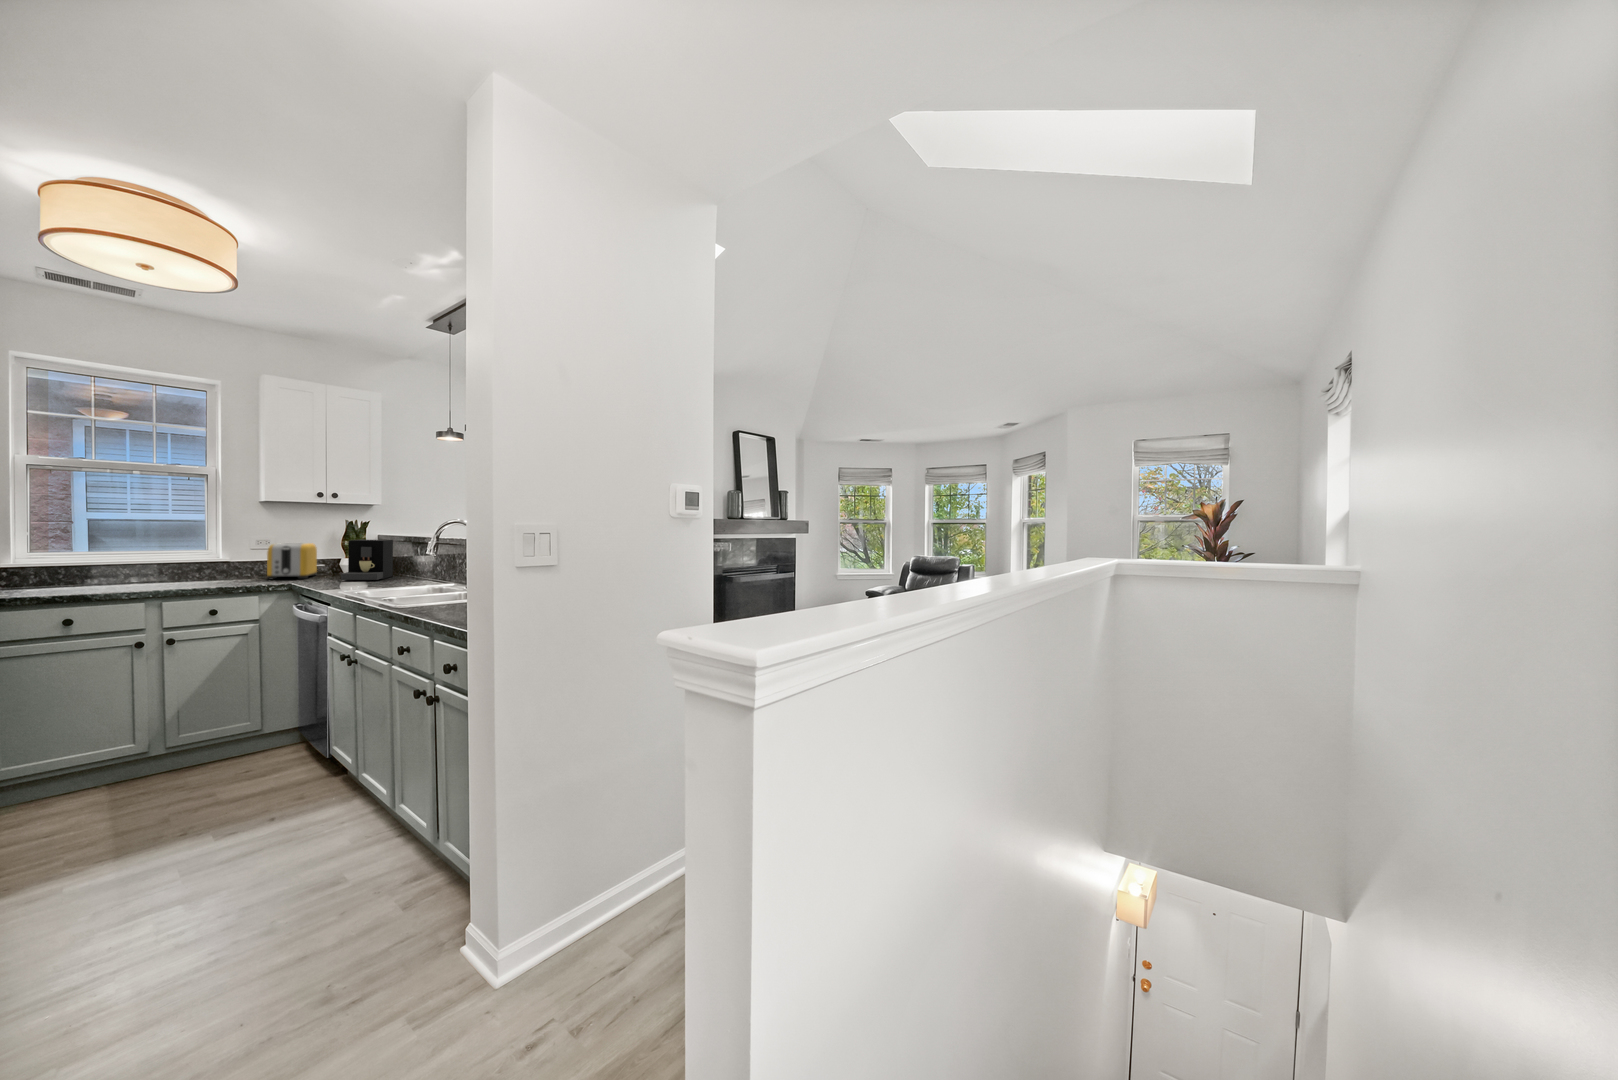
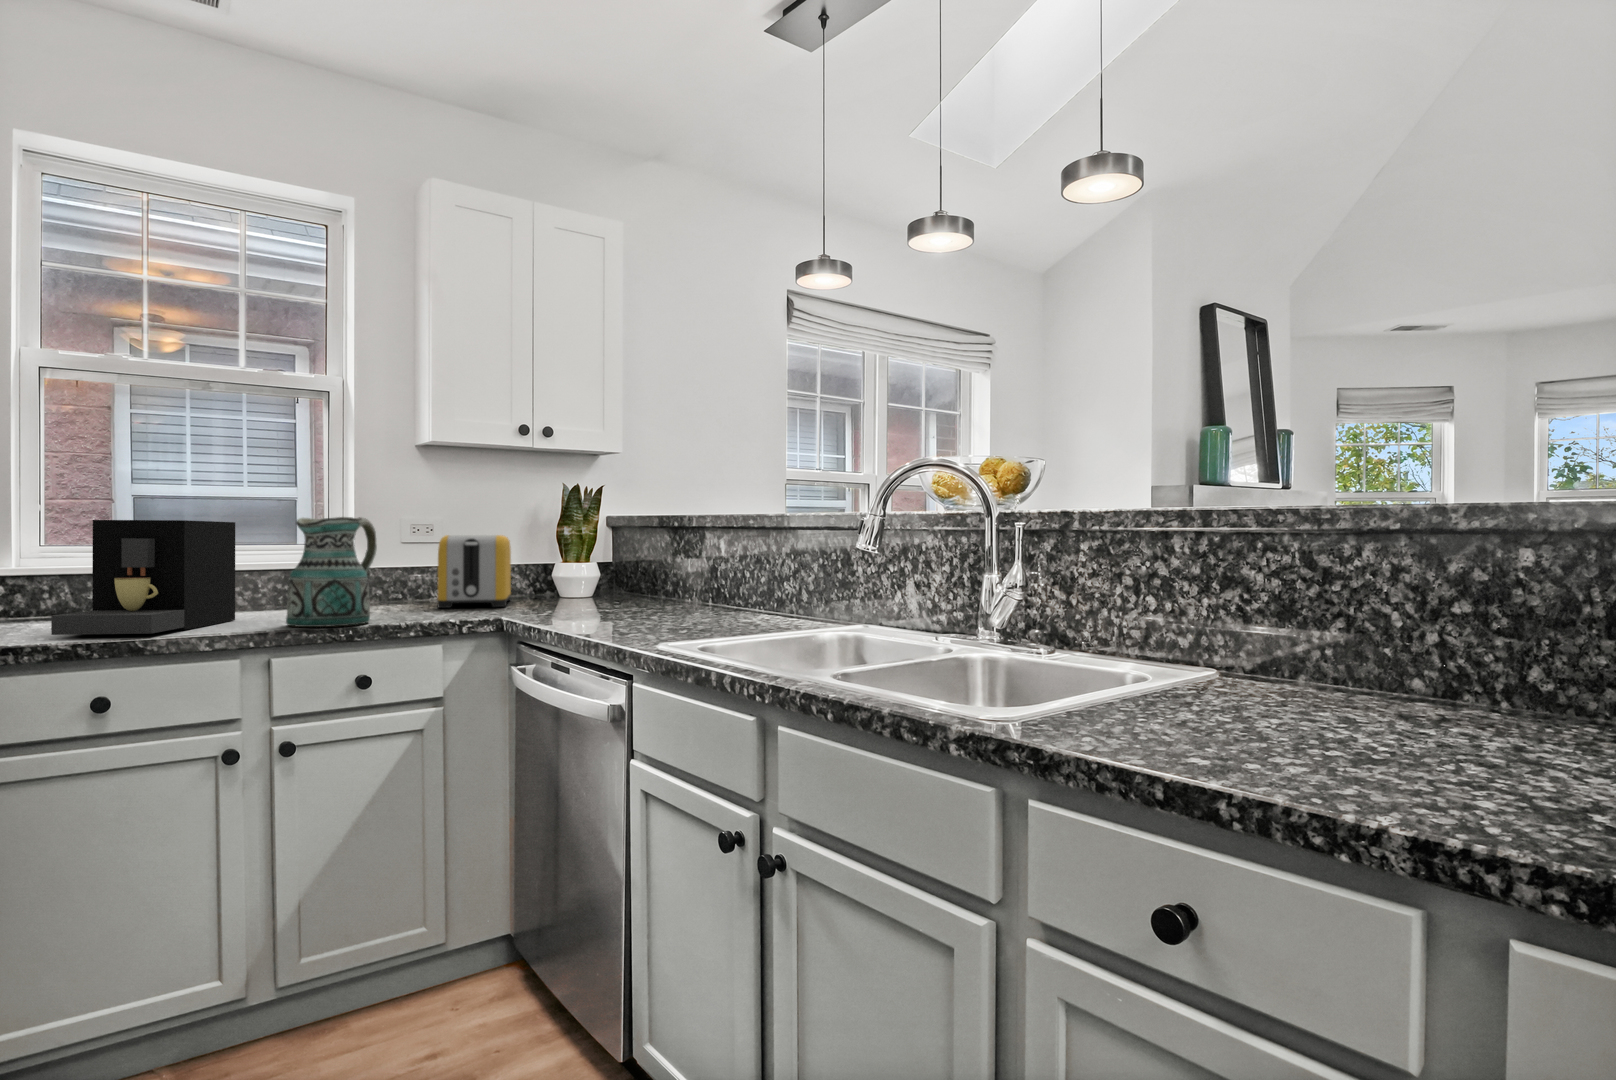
ceramic pitcher: none [172,538,225,588] -> present [286,517,377,627]
coffee maker: present [341,540,393,580] -> present [51,520,235,635]

